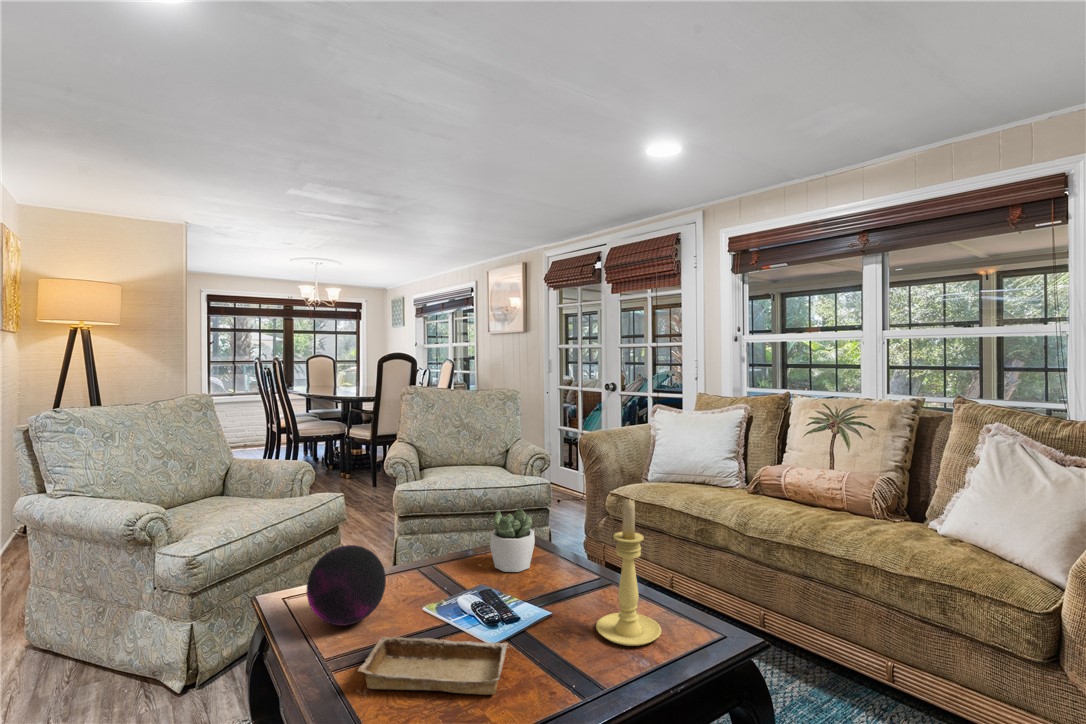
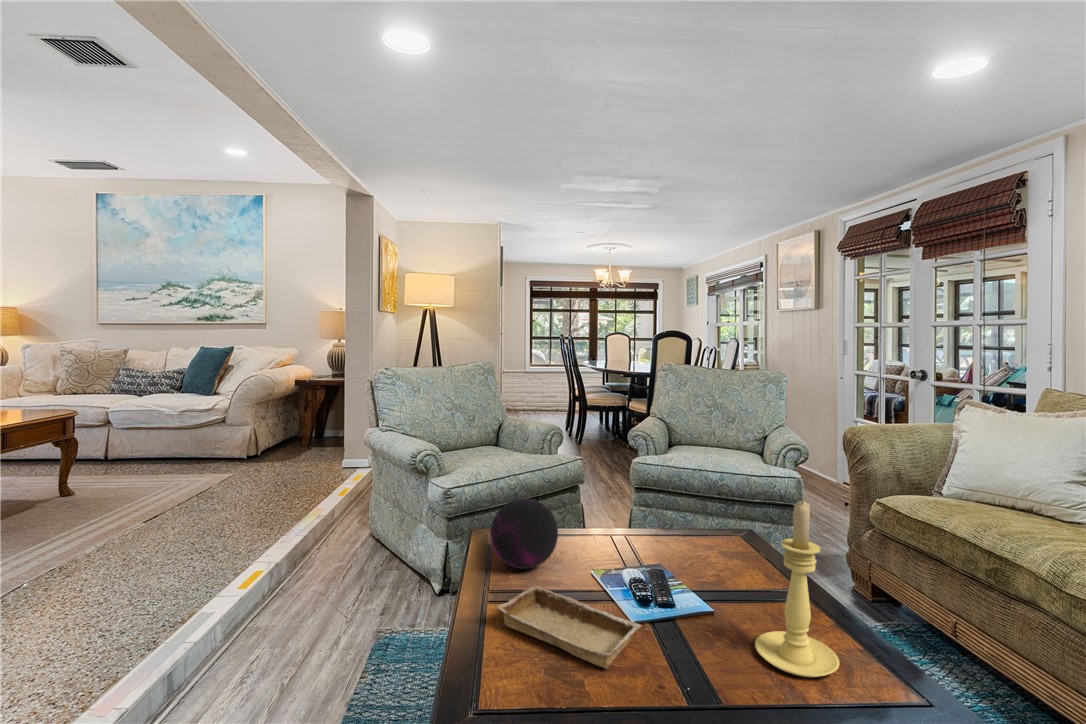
succulent plant: present [490,508,535,572] -> none [678,493,731,562]

